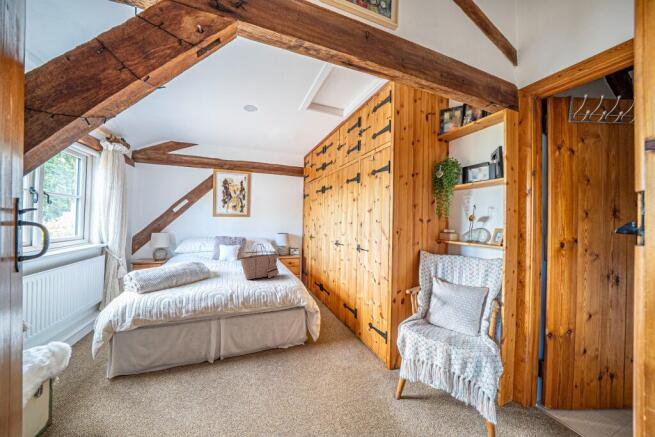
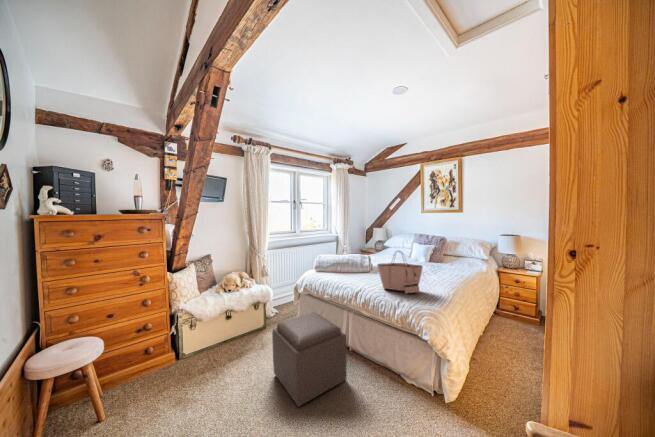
ottoman: none [155,320,244,421] -> present [272,312,346,406]

